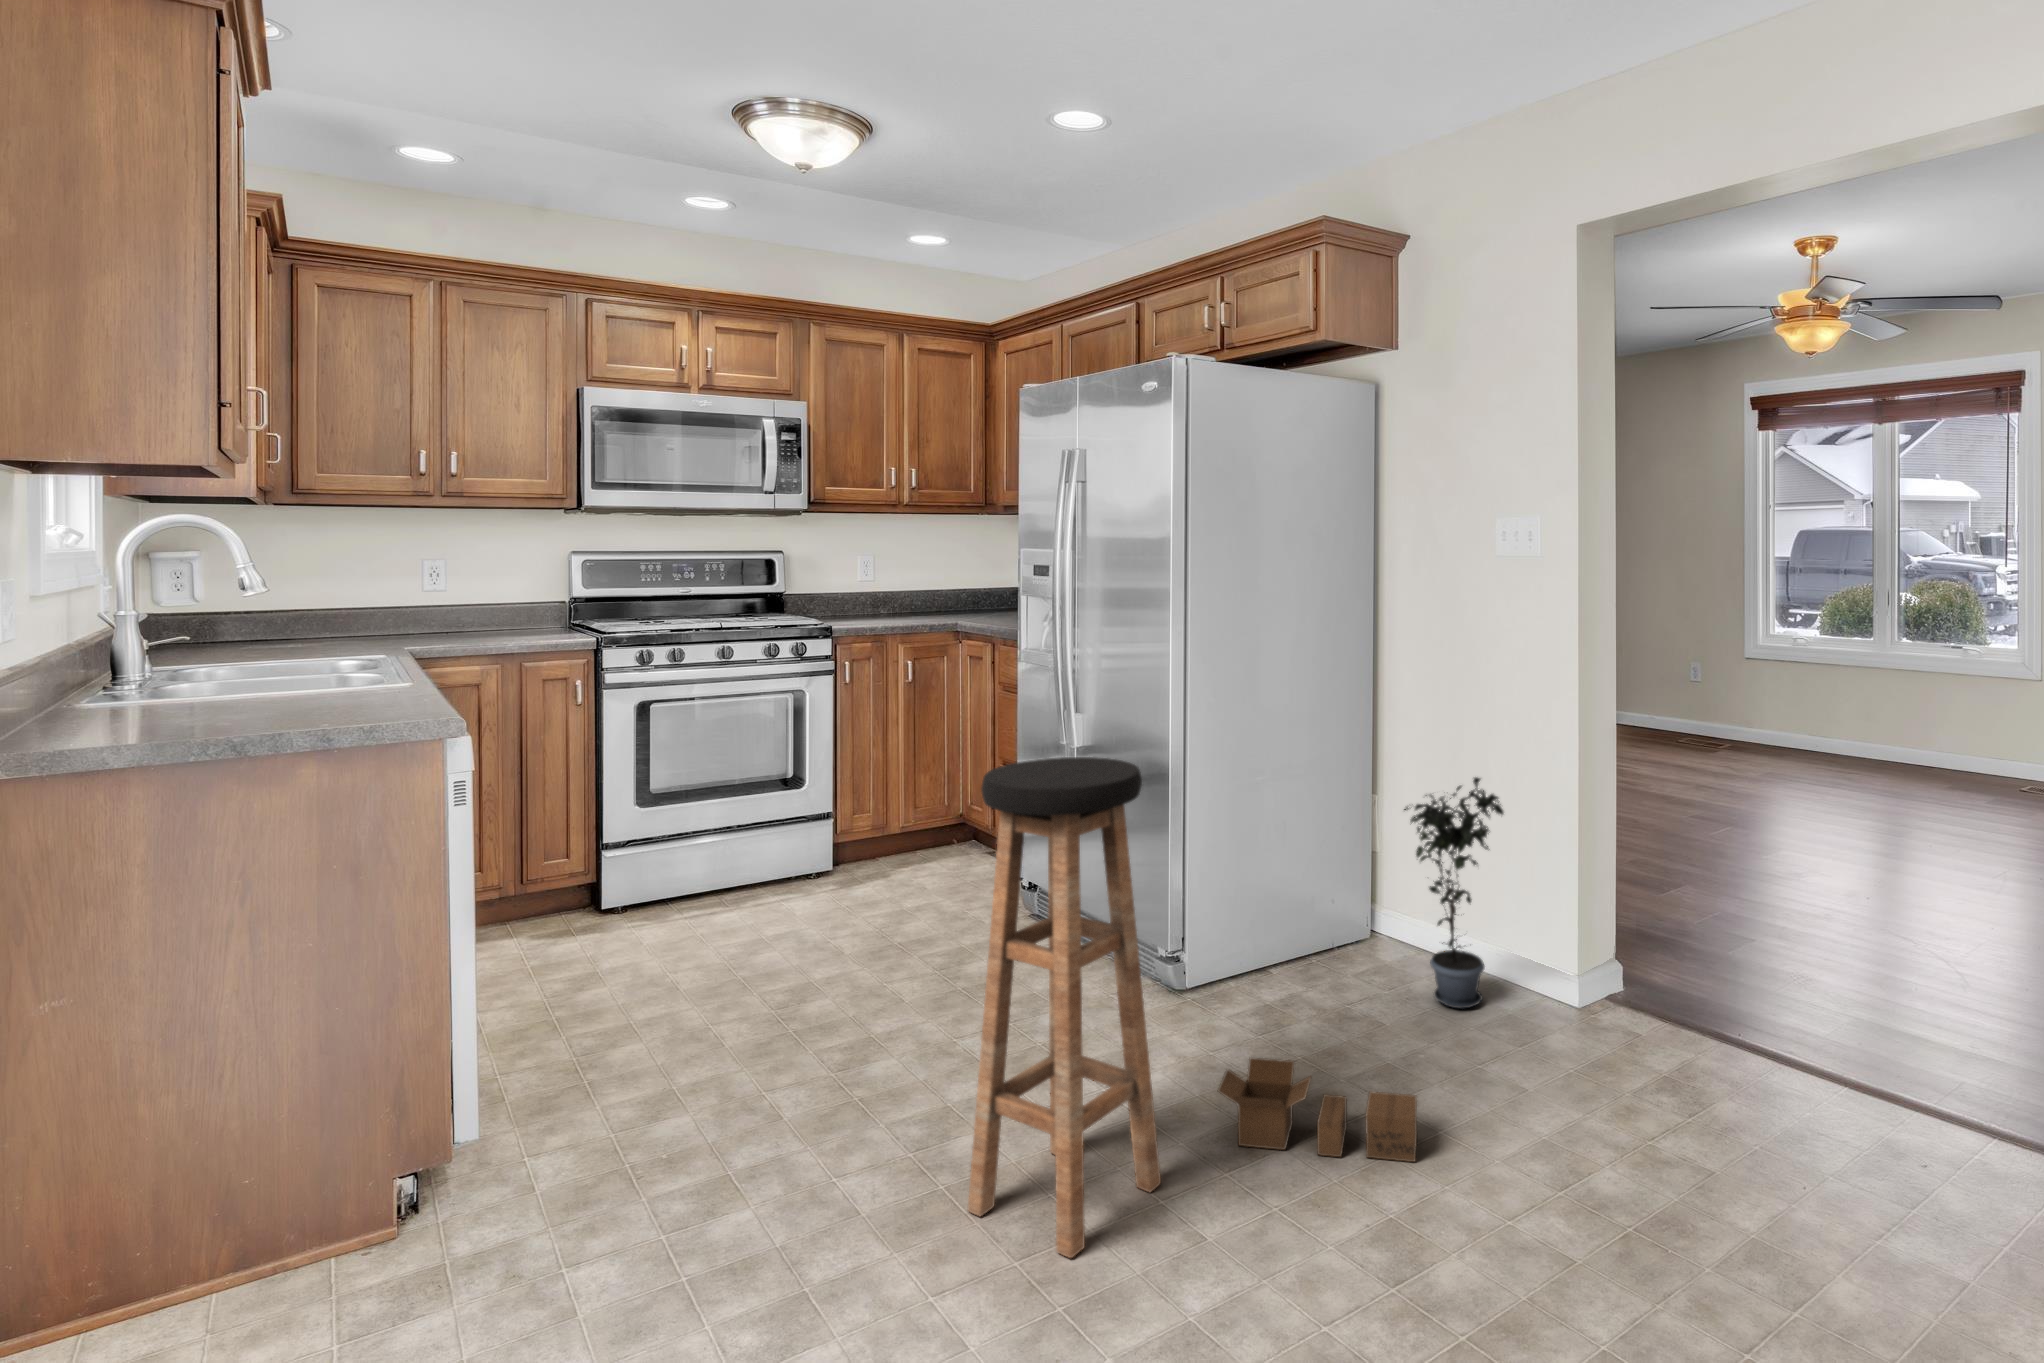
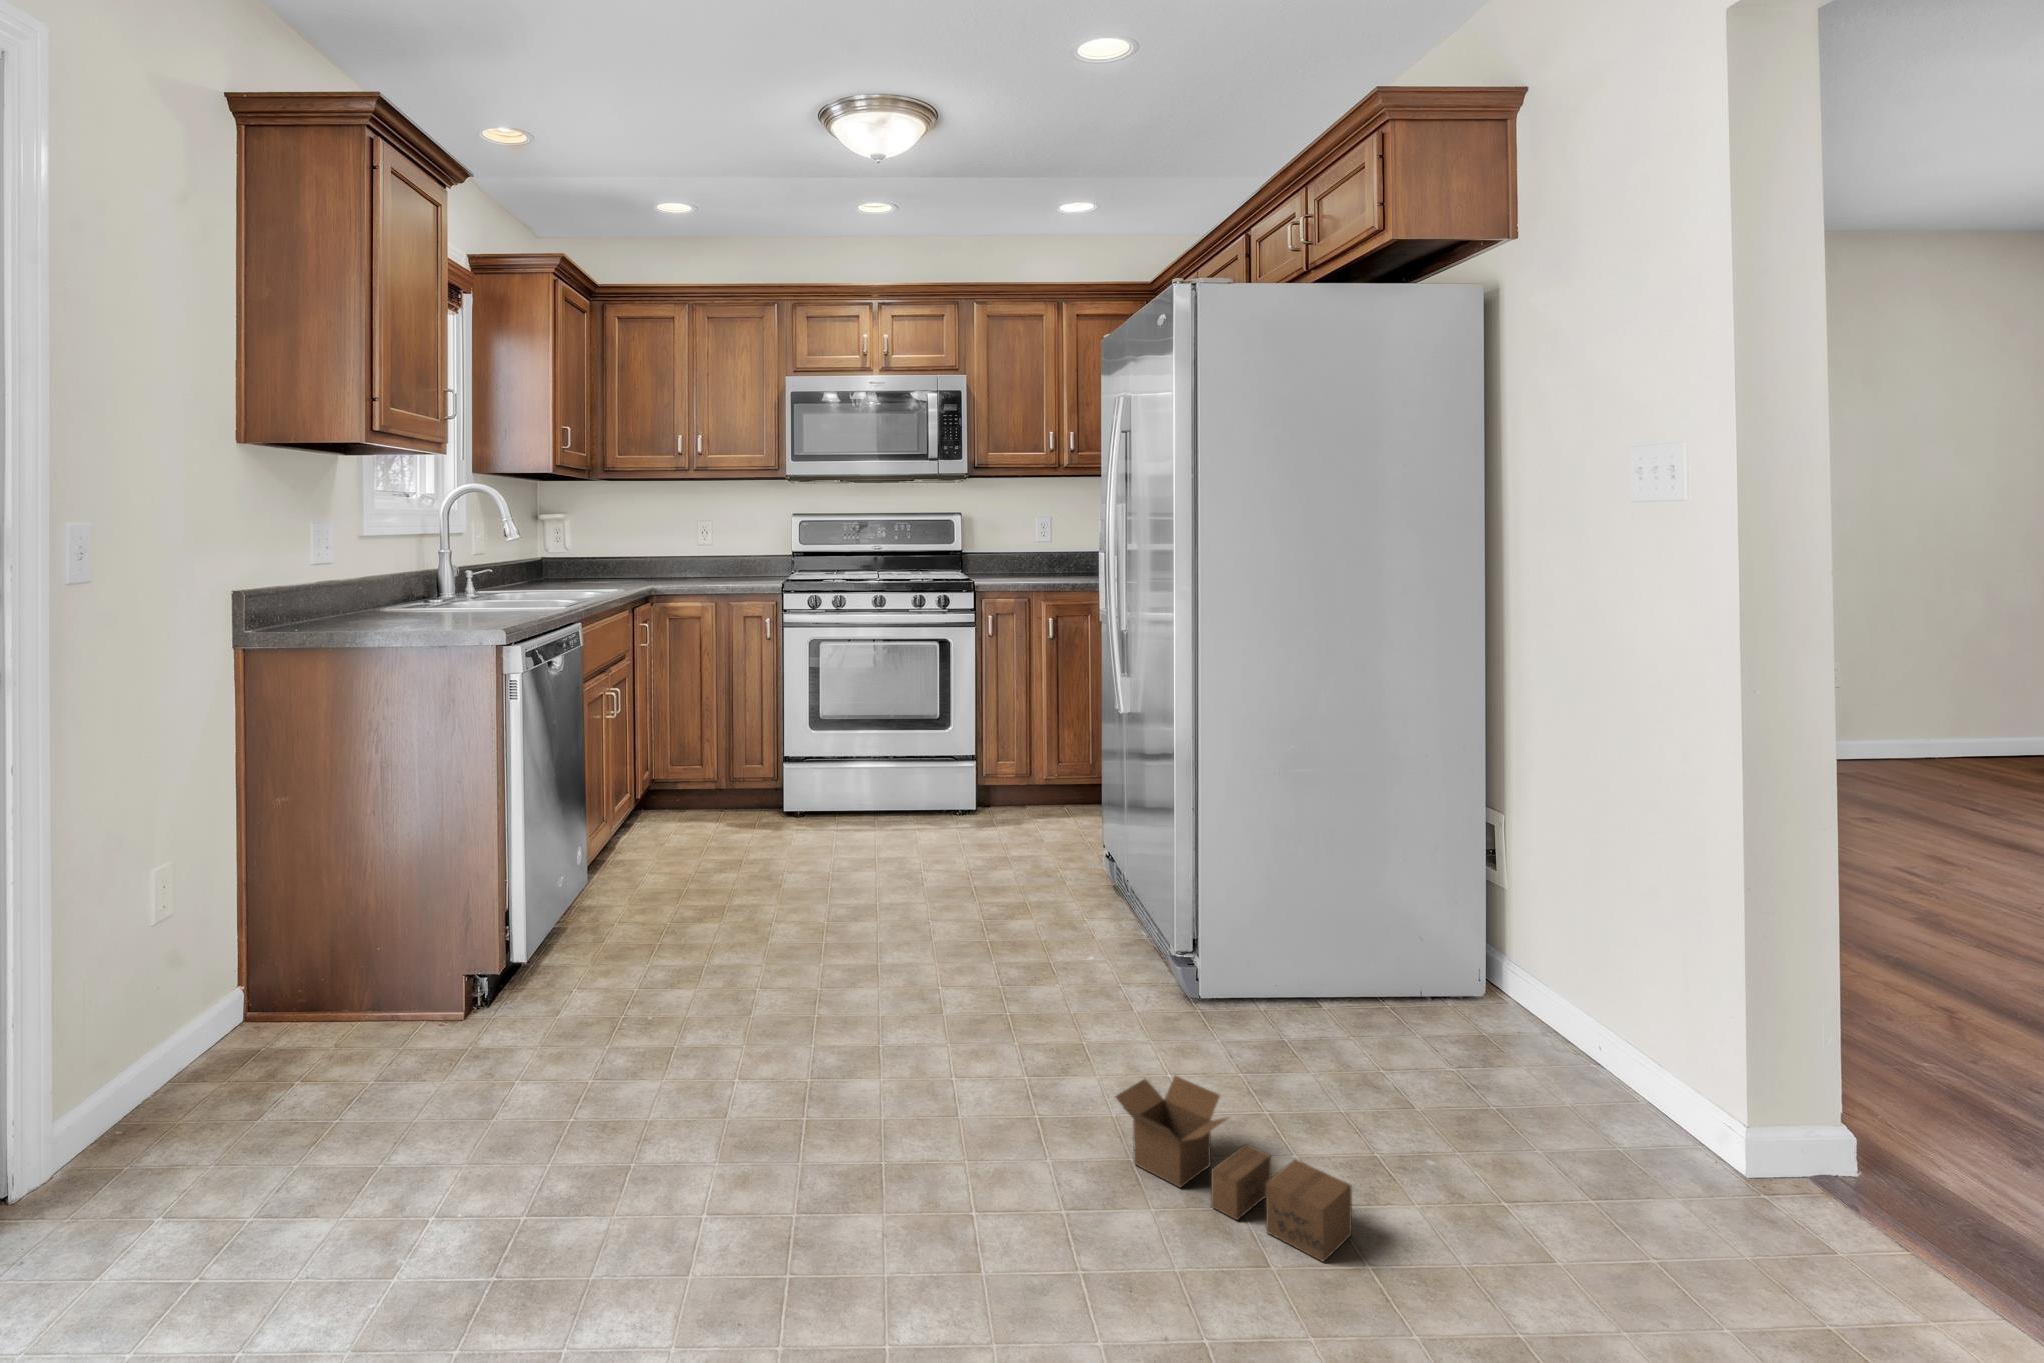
bar stool: present [967,757,1161,1258] -> none [853,710,1030,1199]
potted plant: present [1404,777,1504,1009] -> none [1456,811,1642,1119]

